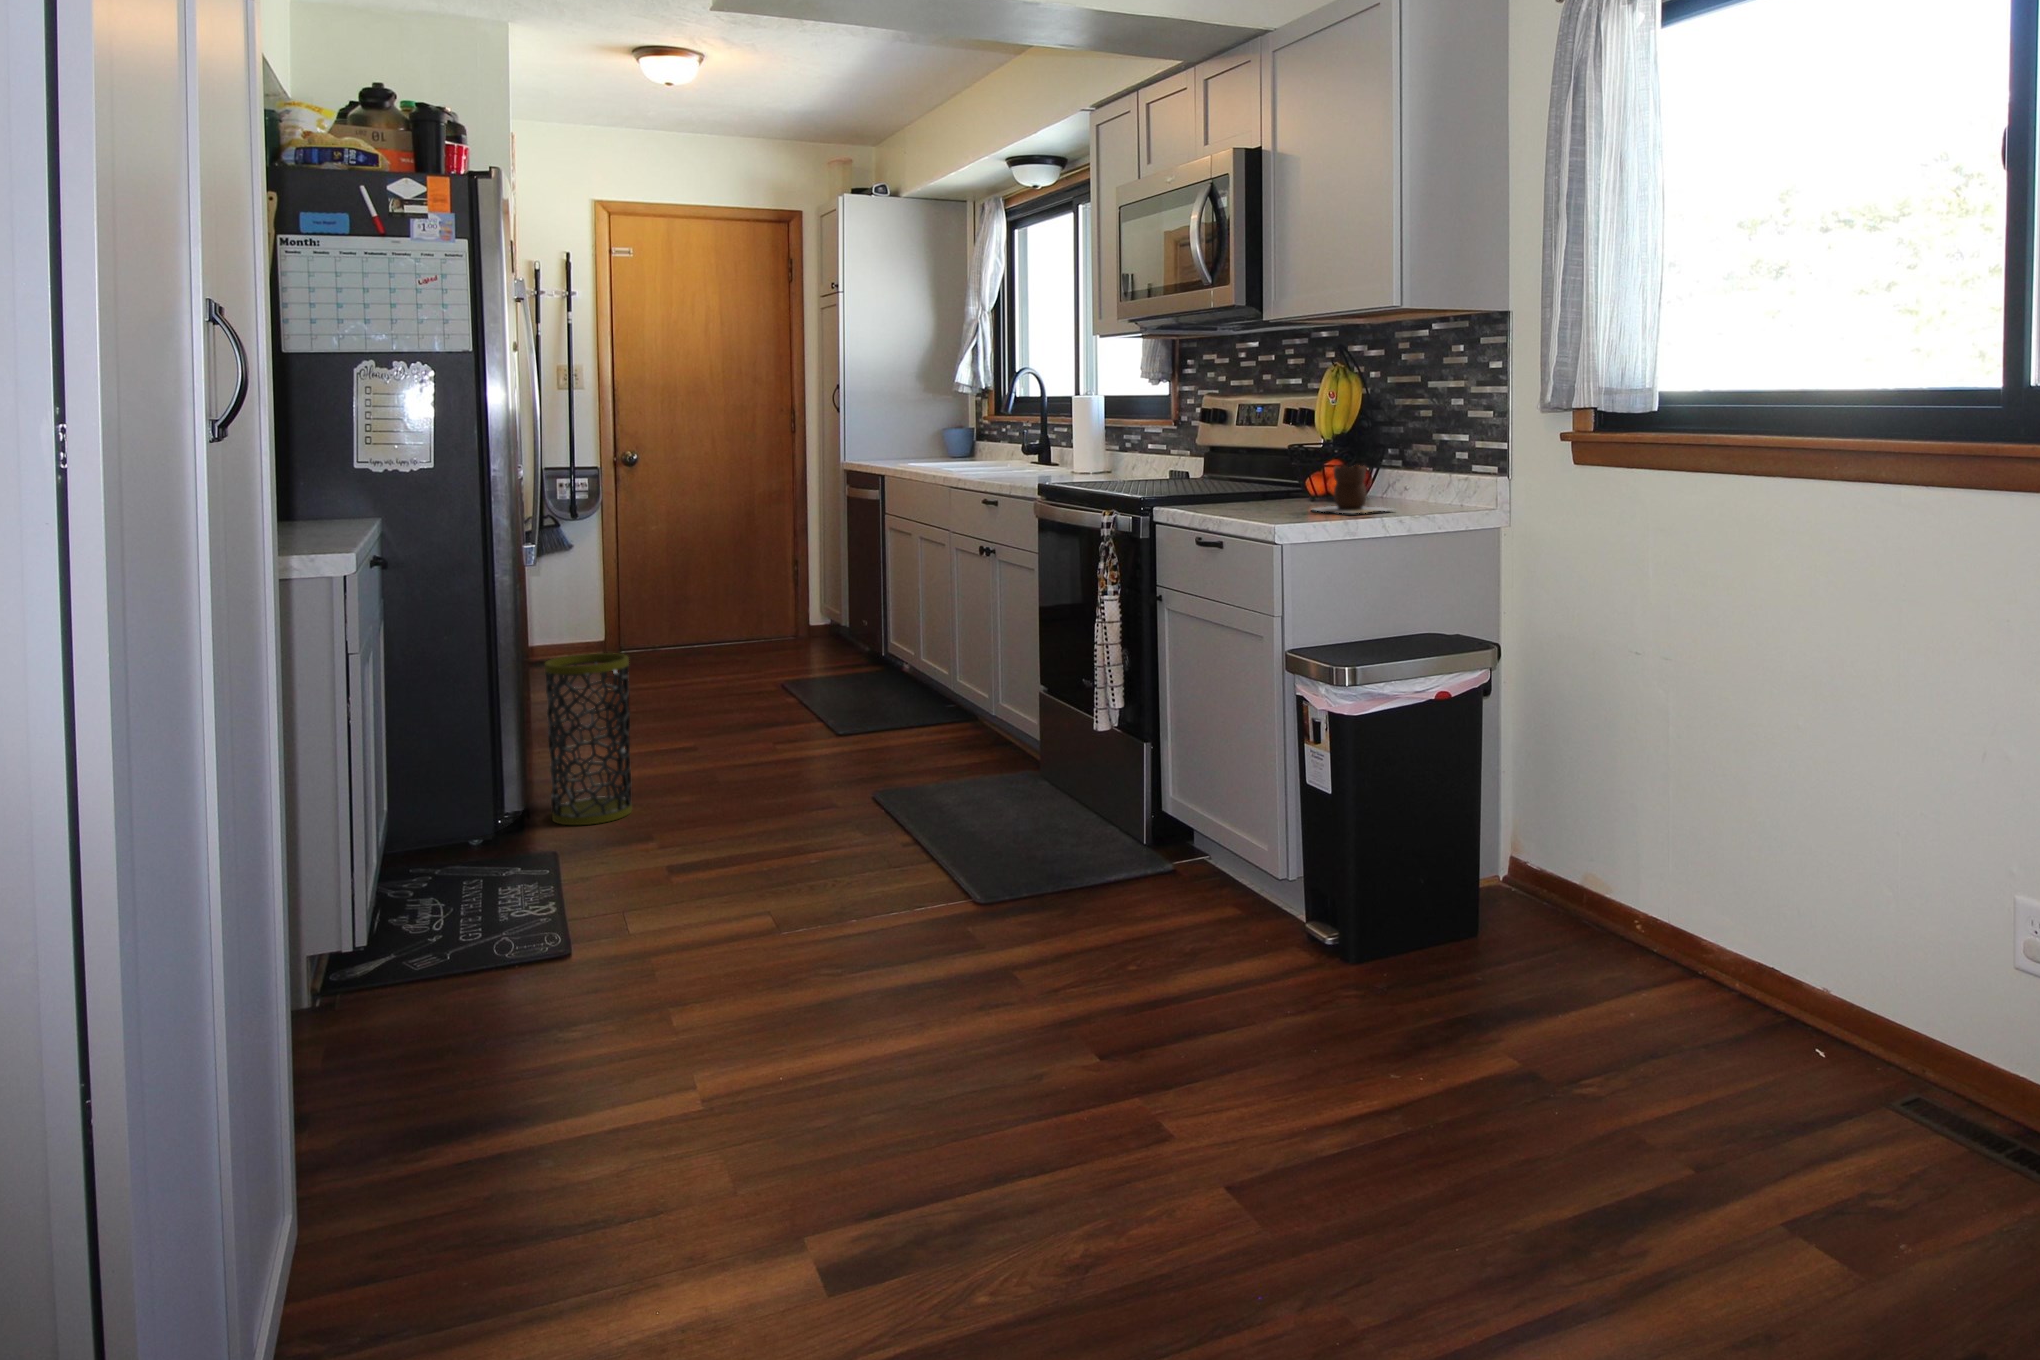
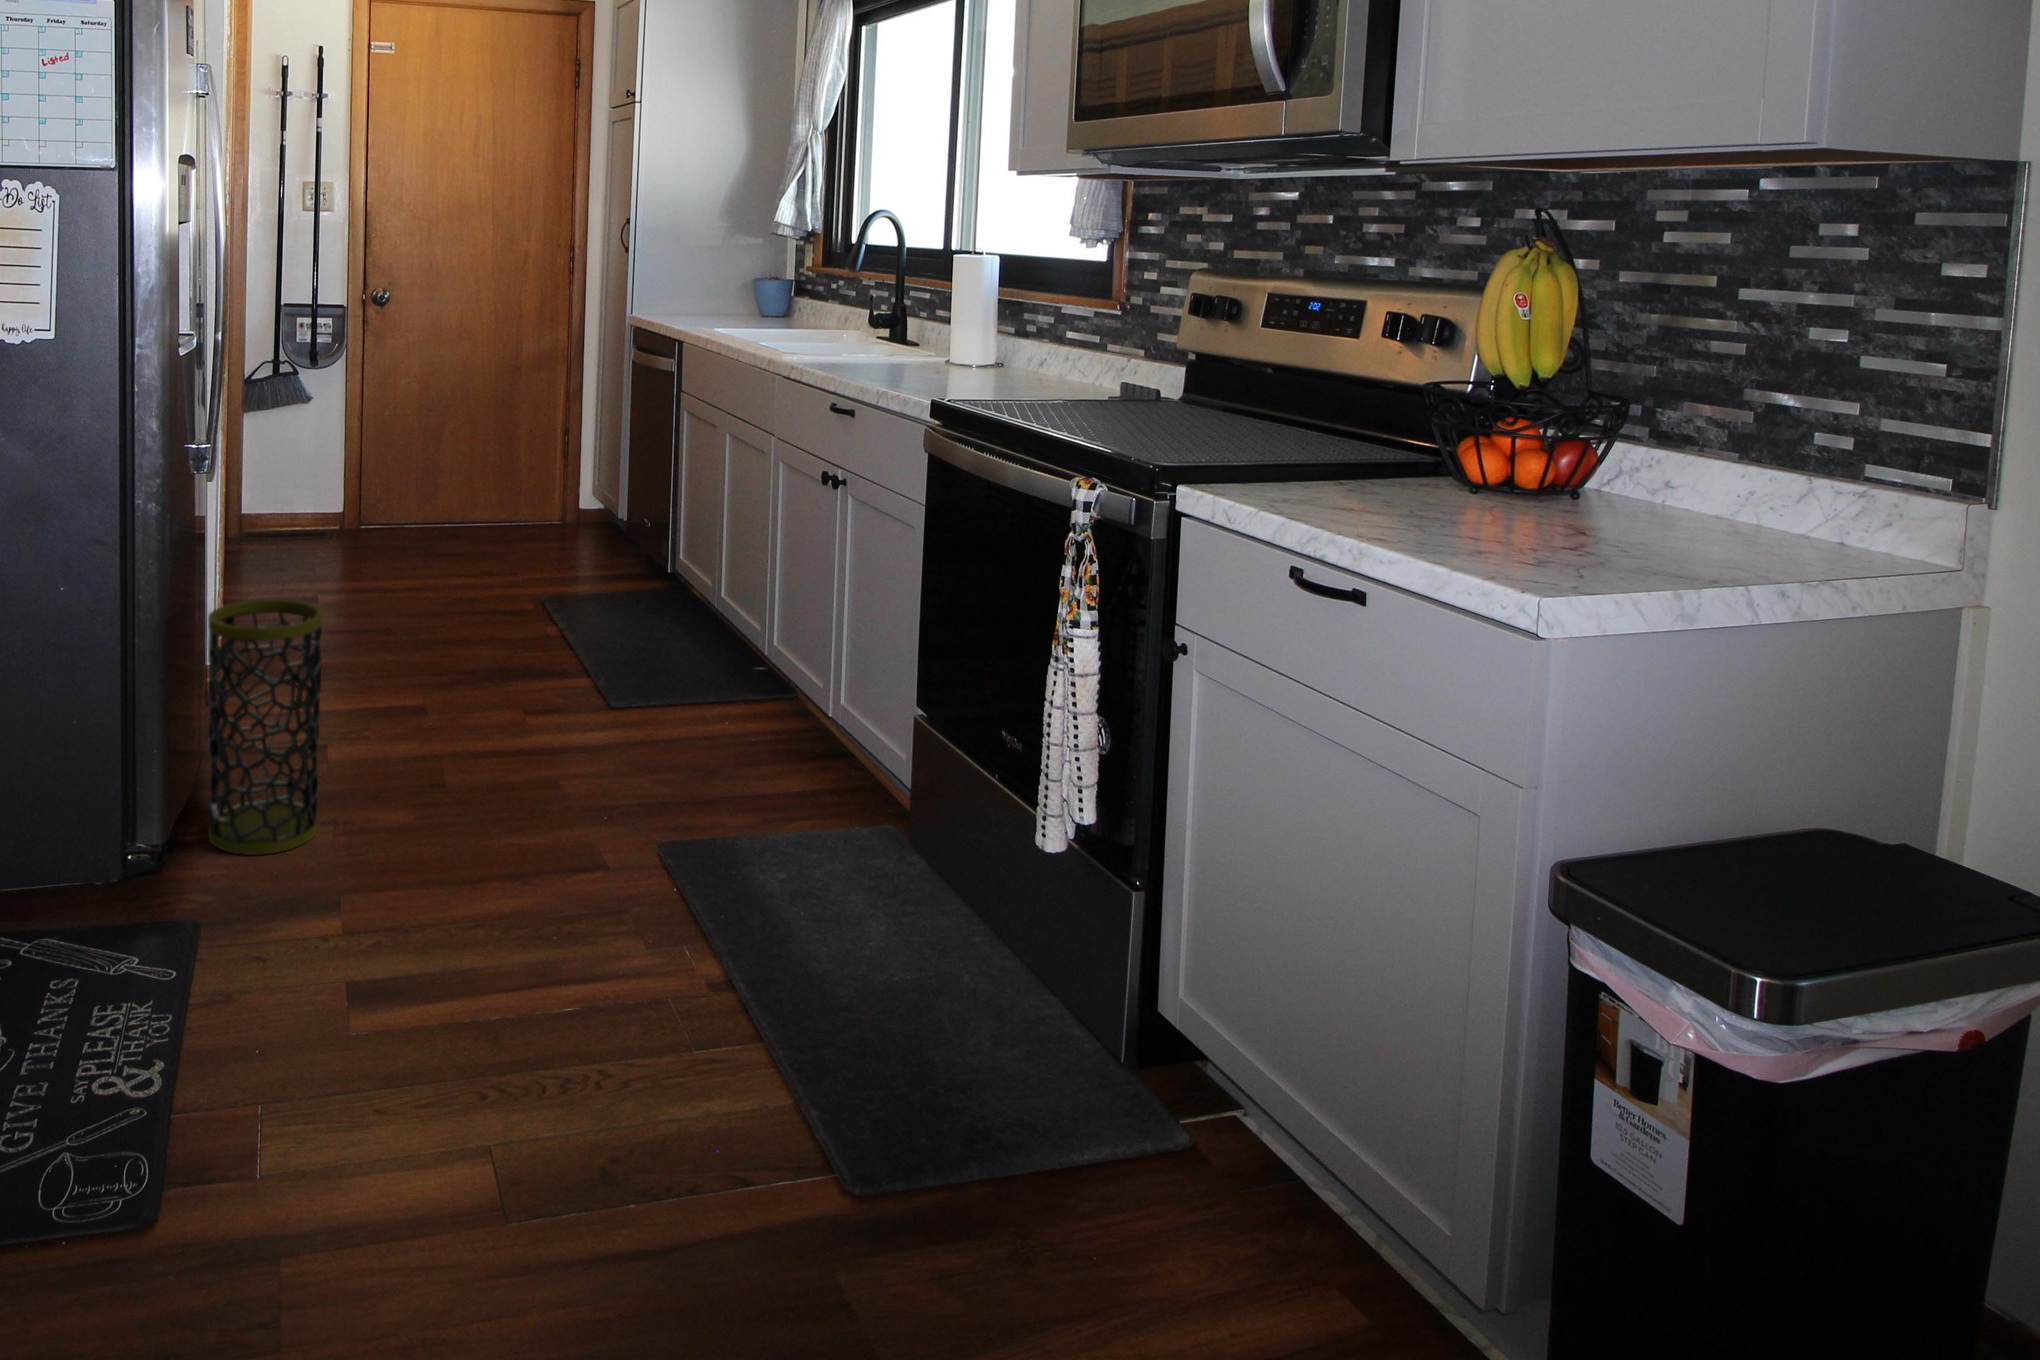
vase: present [1314,465,1388,513] -> none [1519,449,1722,558]

